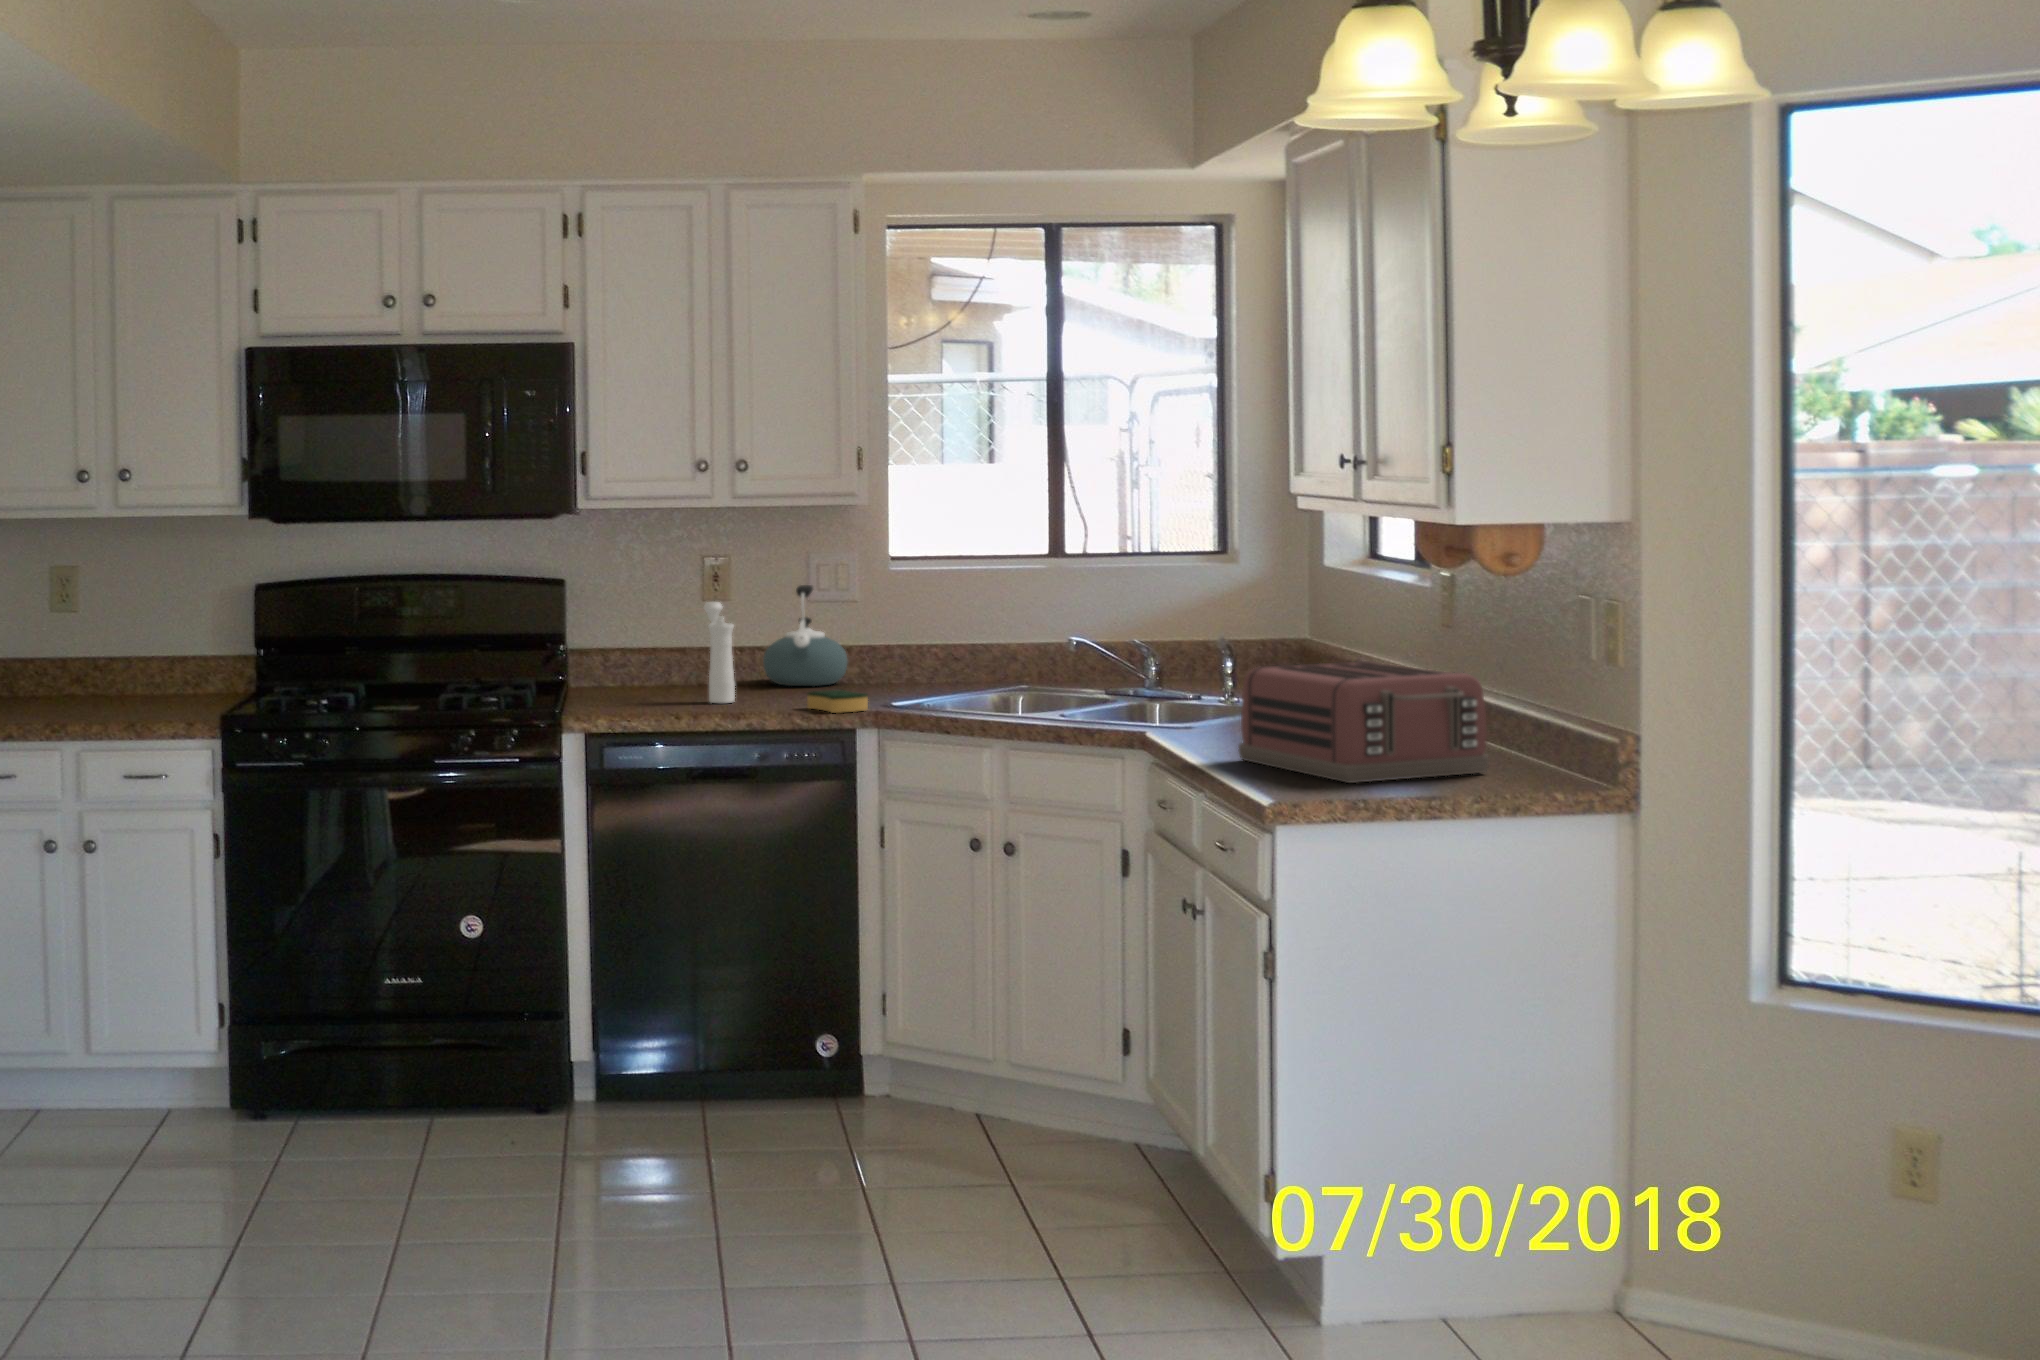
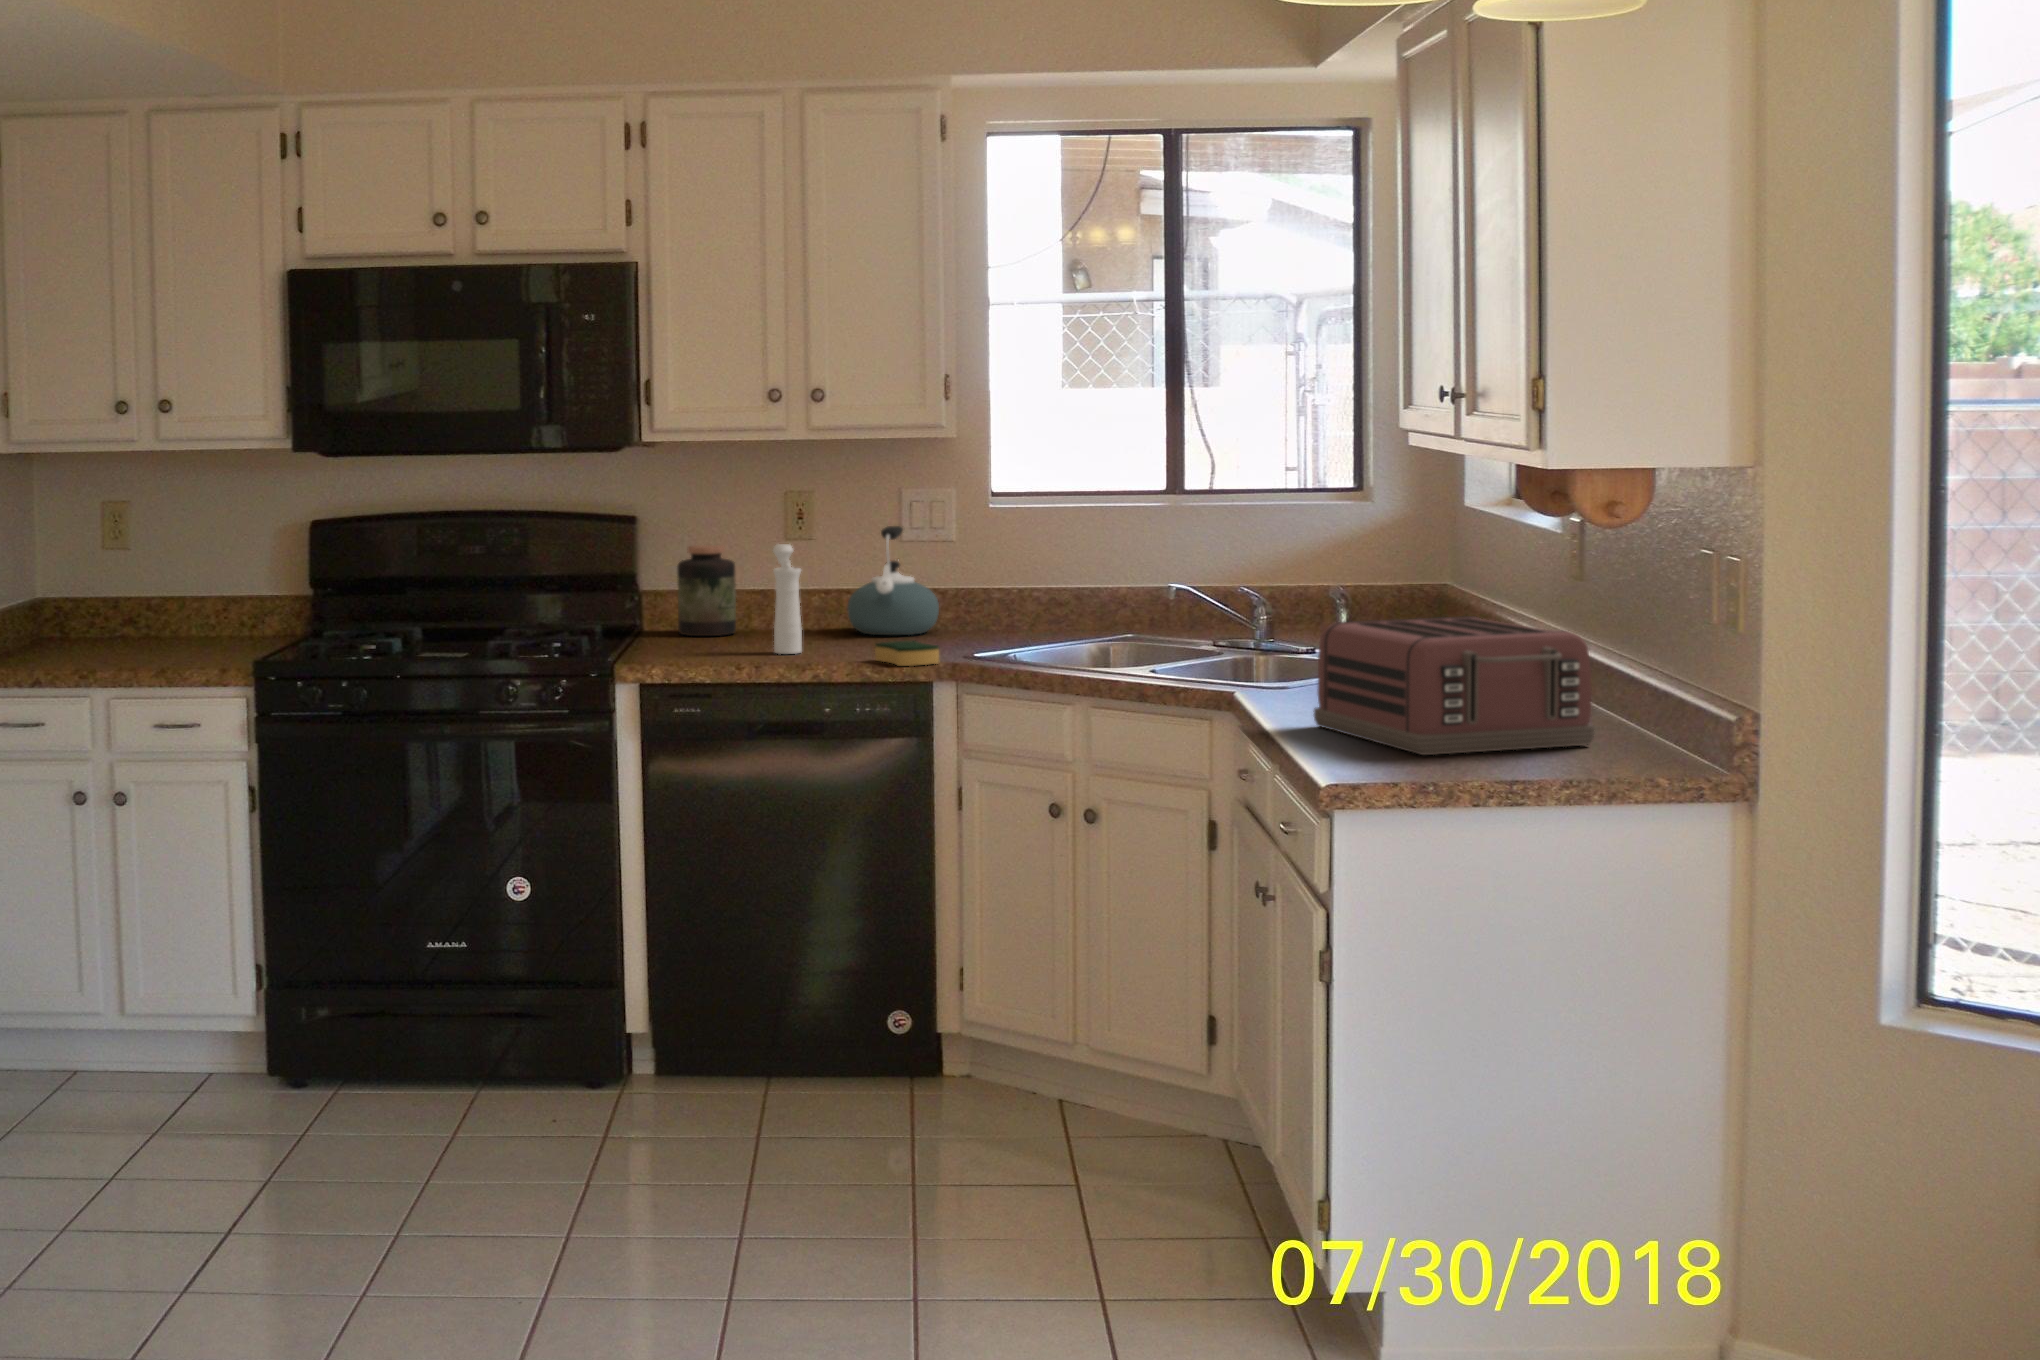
jar: none [606,603,660,688] -> present [677,545,736,636]

